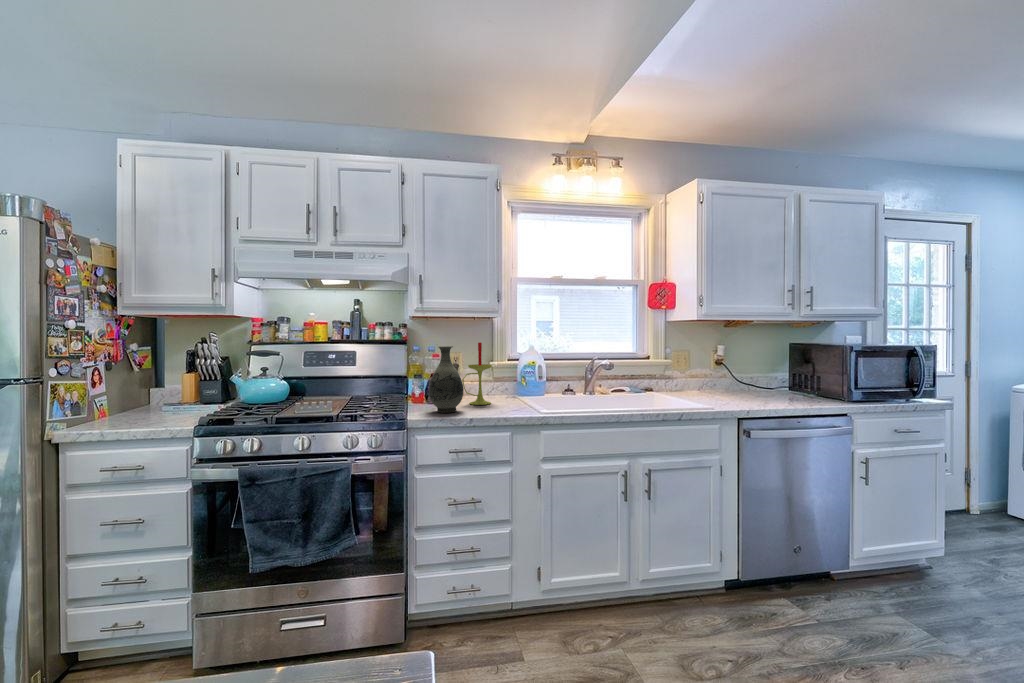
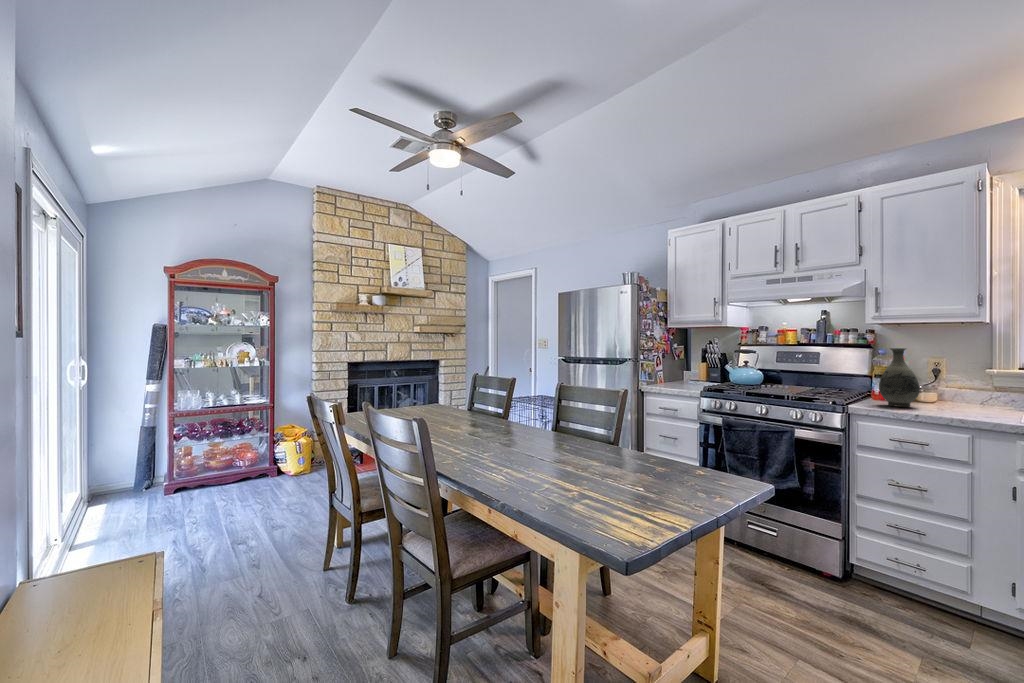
candle: present [462,342,492,405] -> none [928,344,972,408]

